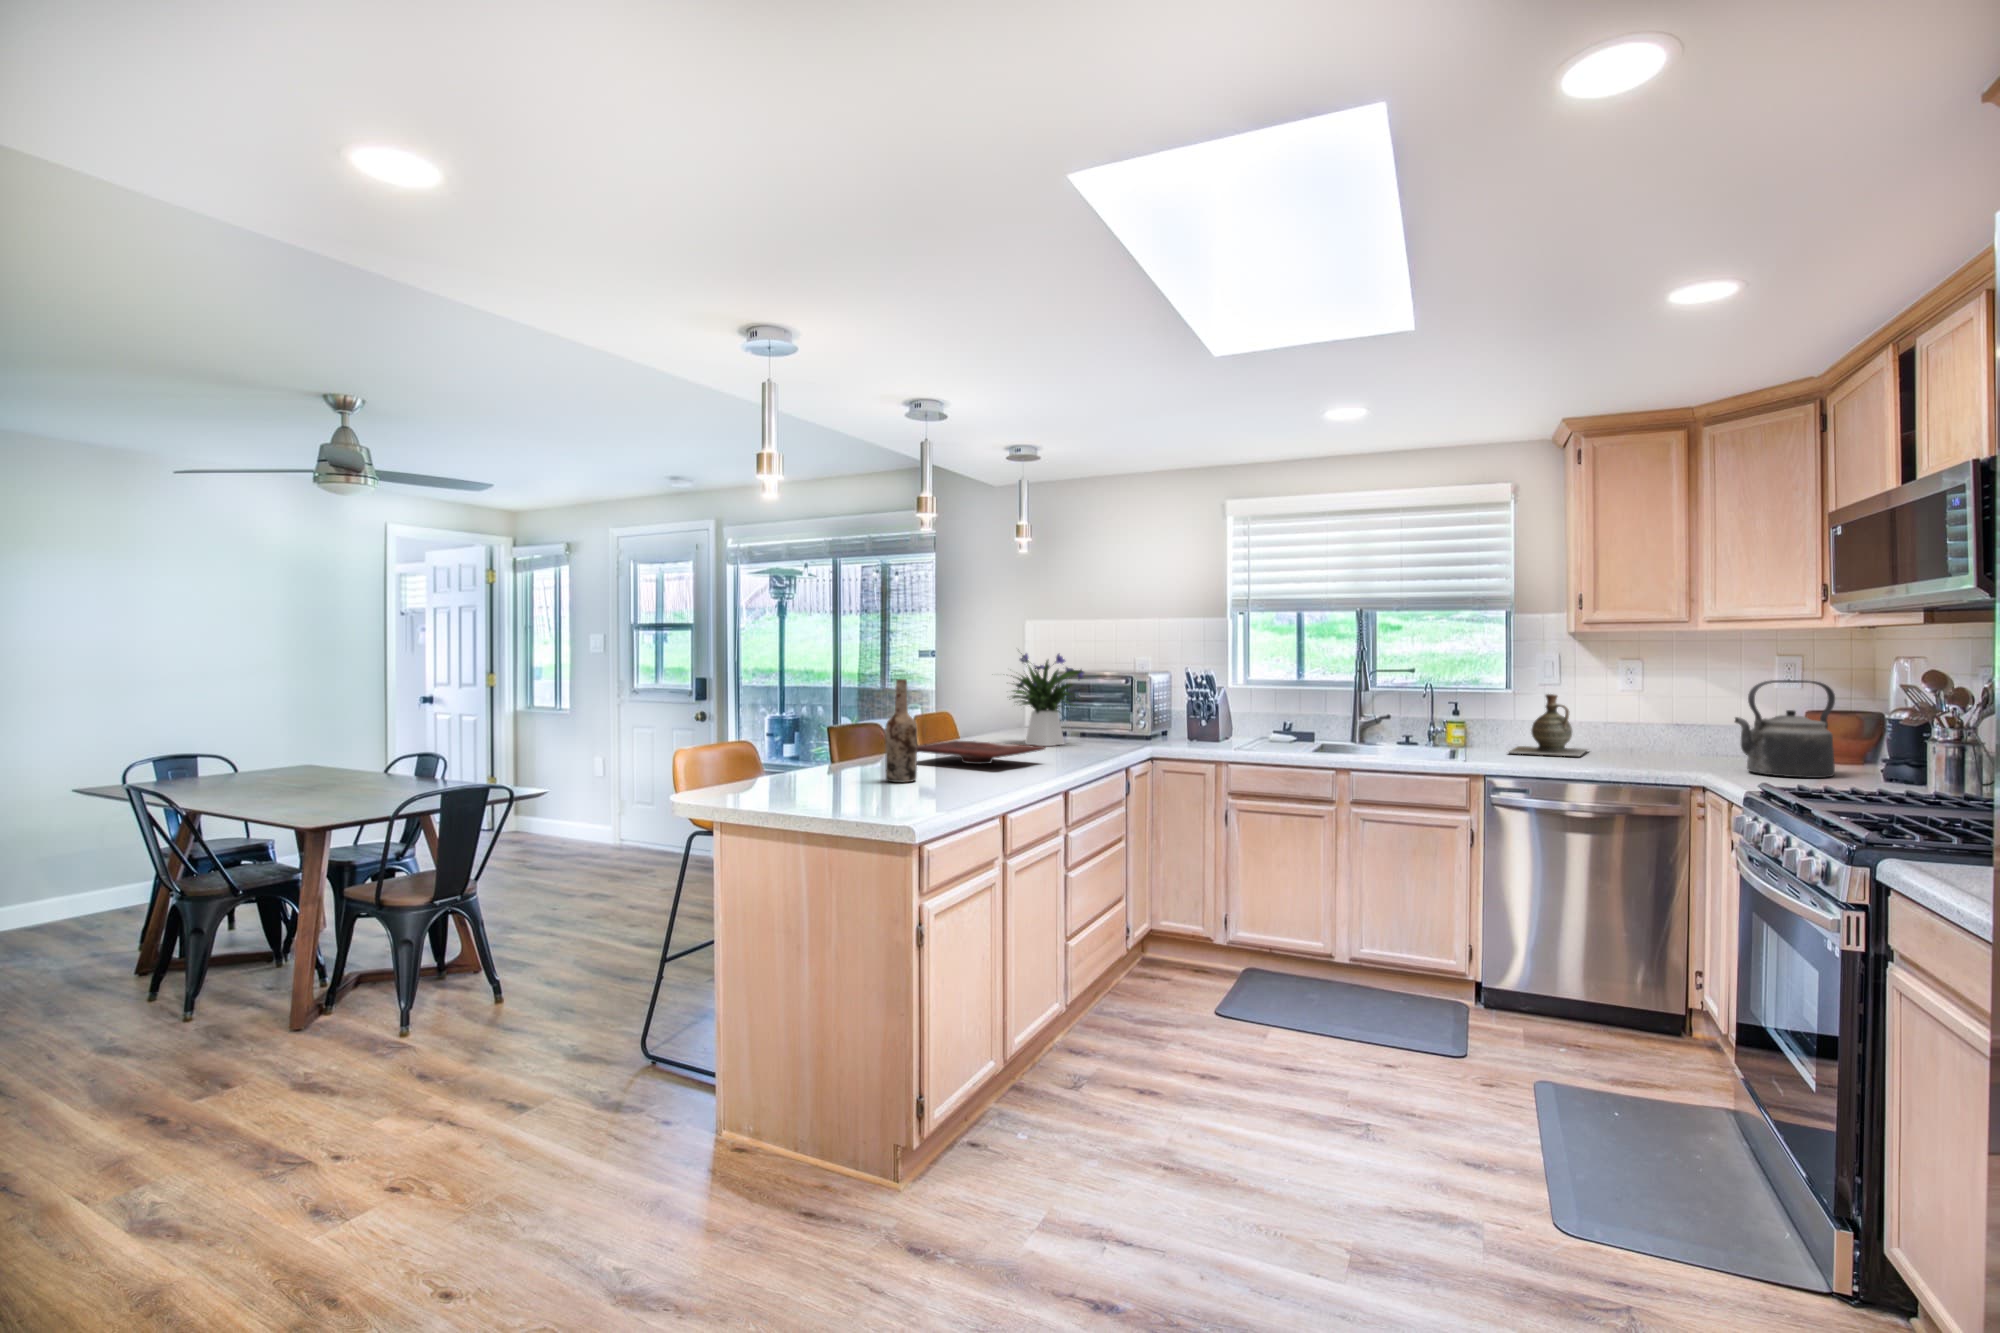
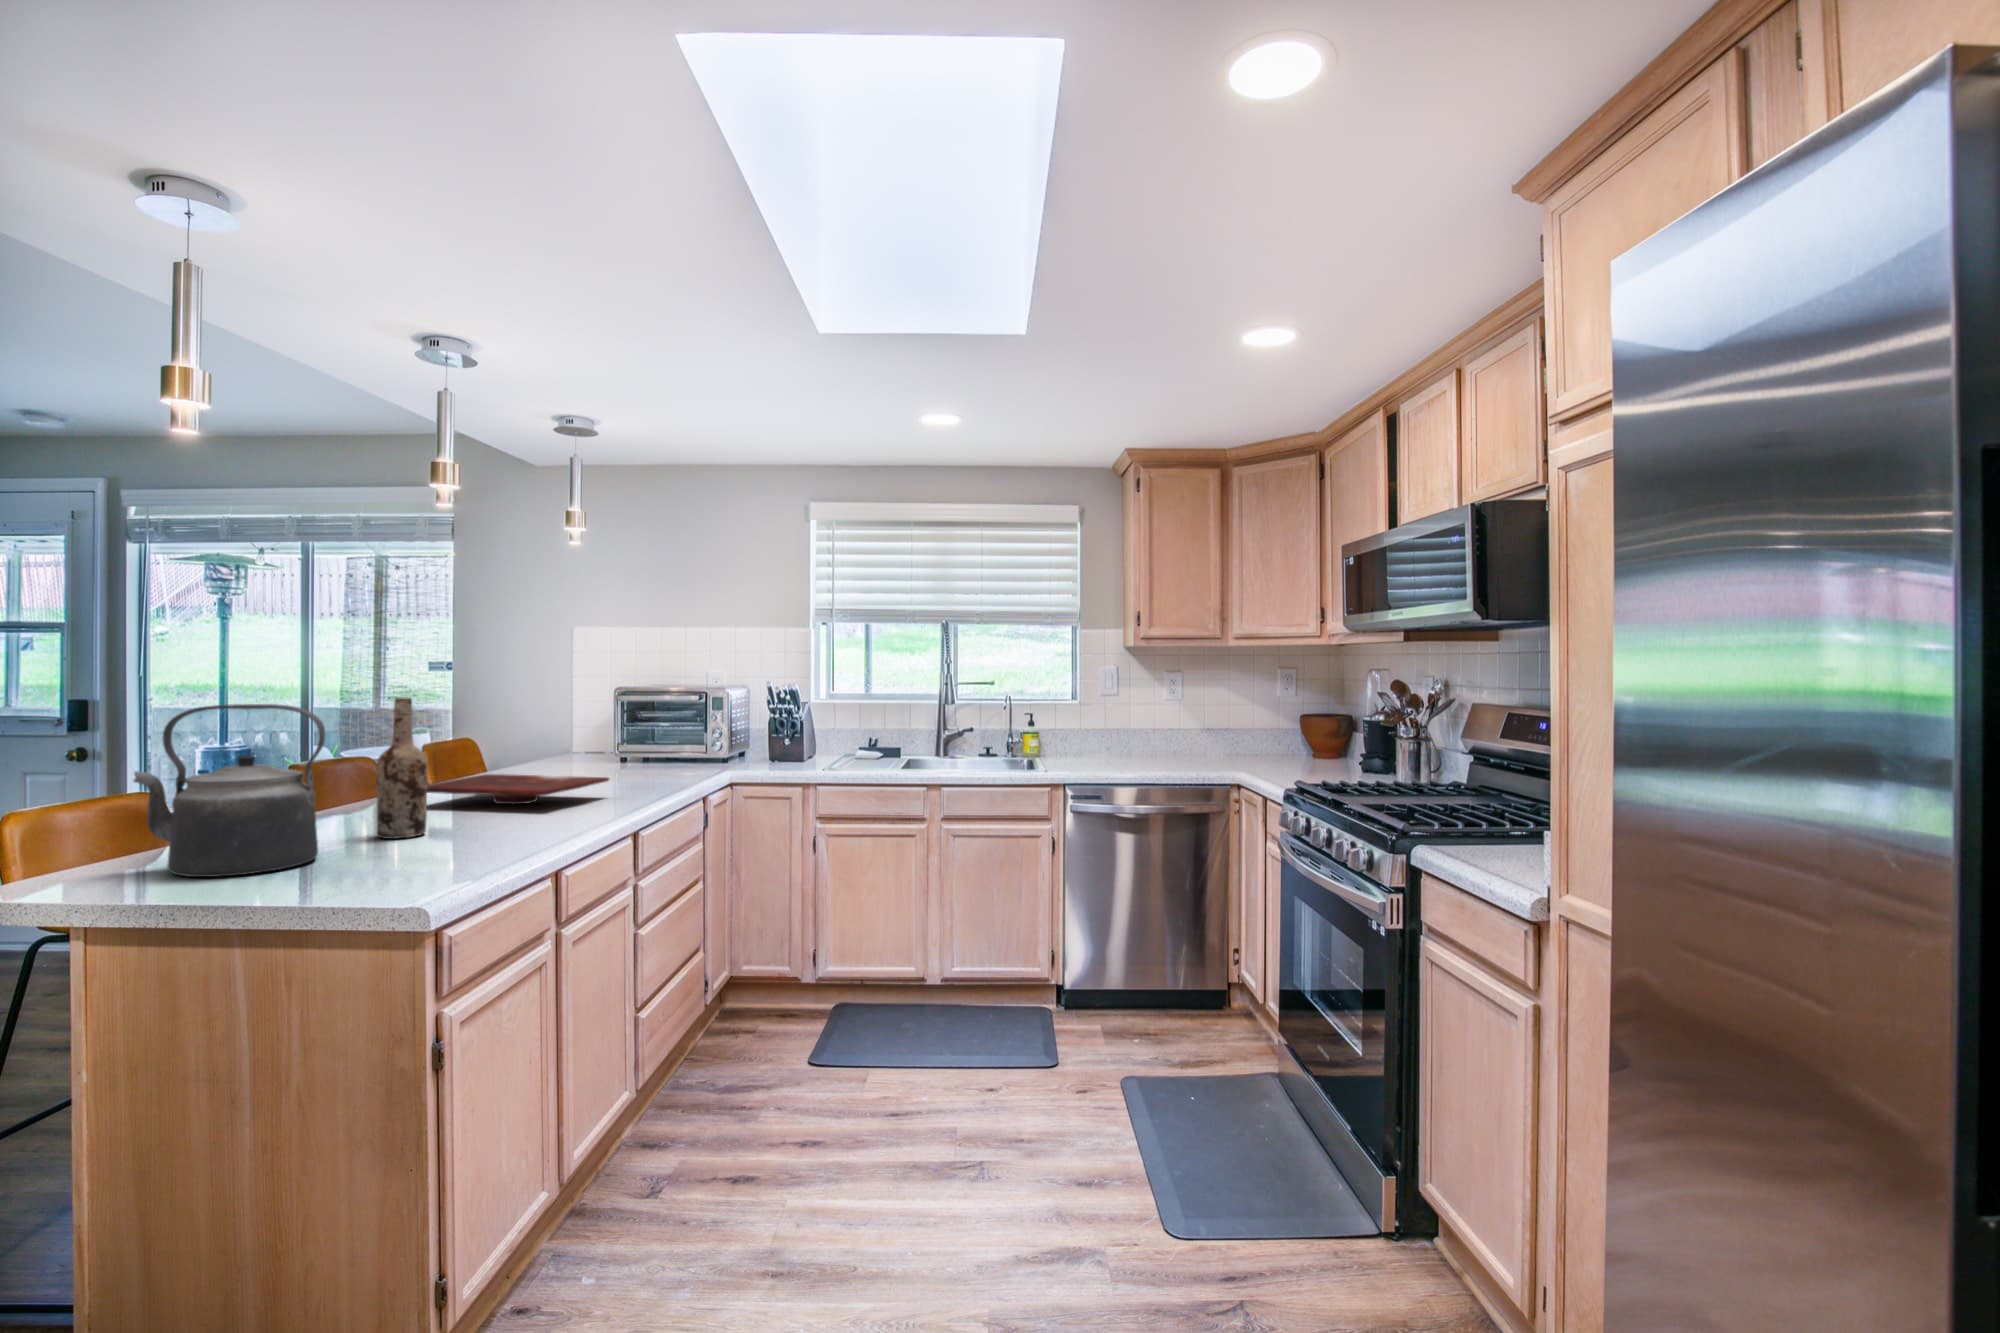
flower arrangement: present [1011,653,1084,746] -> none [535,658,660,775]
kettle: present [1735,680,1835,778] -> present [134,704,325,877]
ceramic jug: present [1509,694,1587,756] -> none [1076,705,1141,761]

